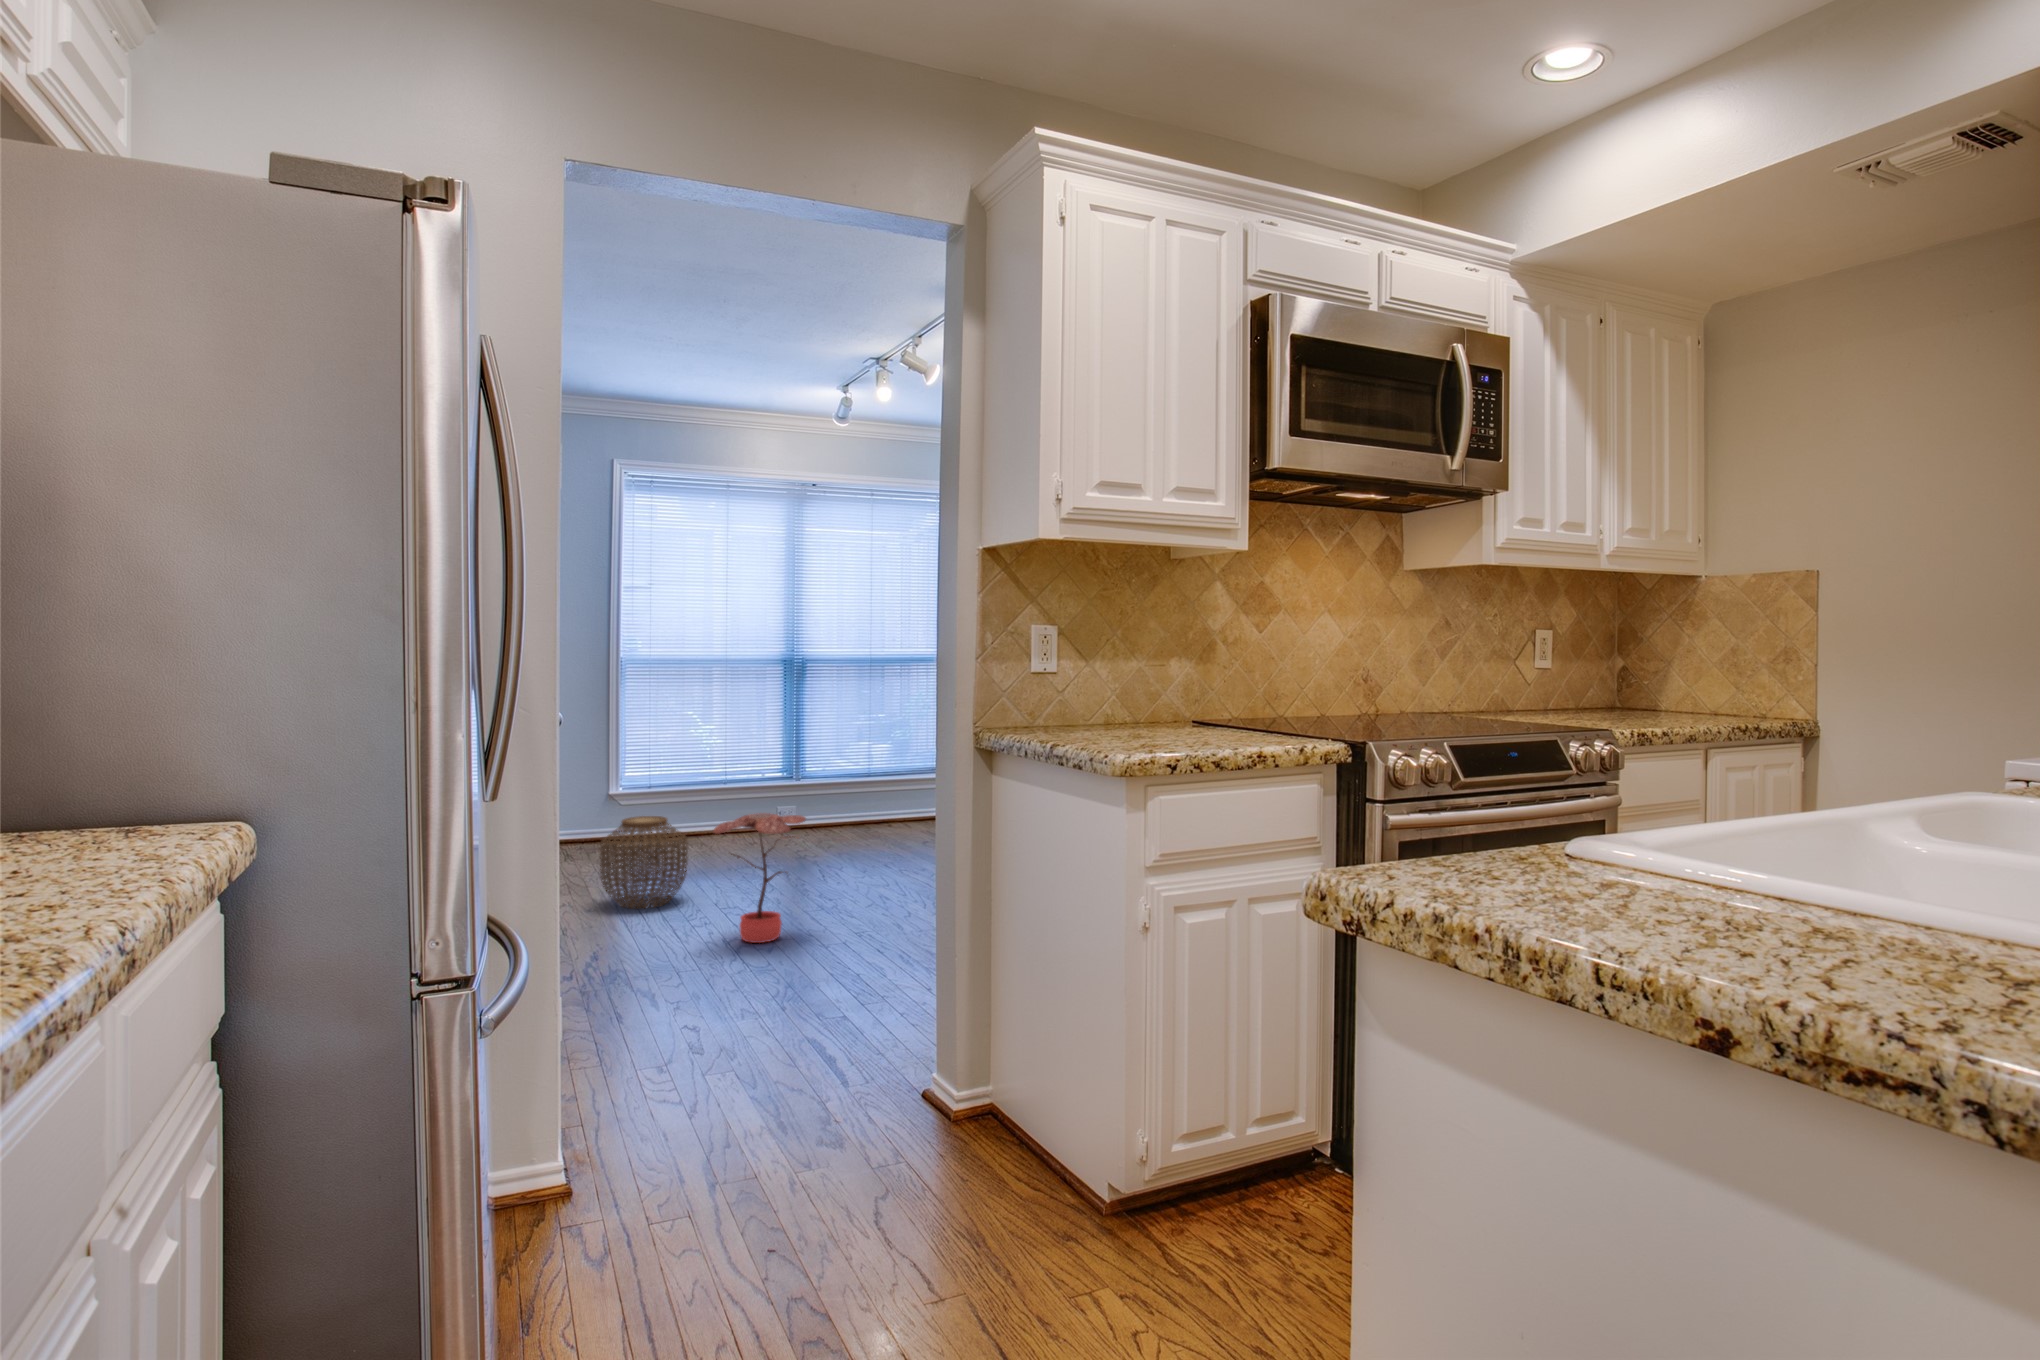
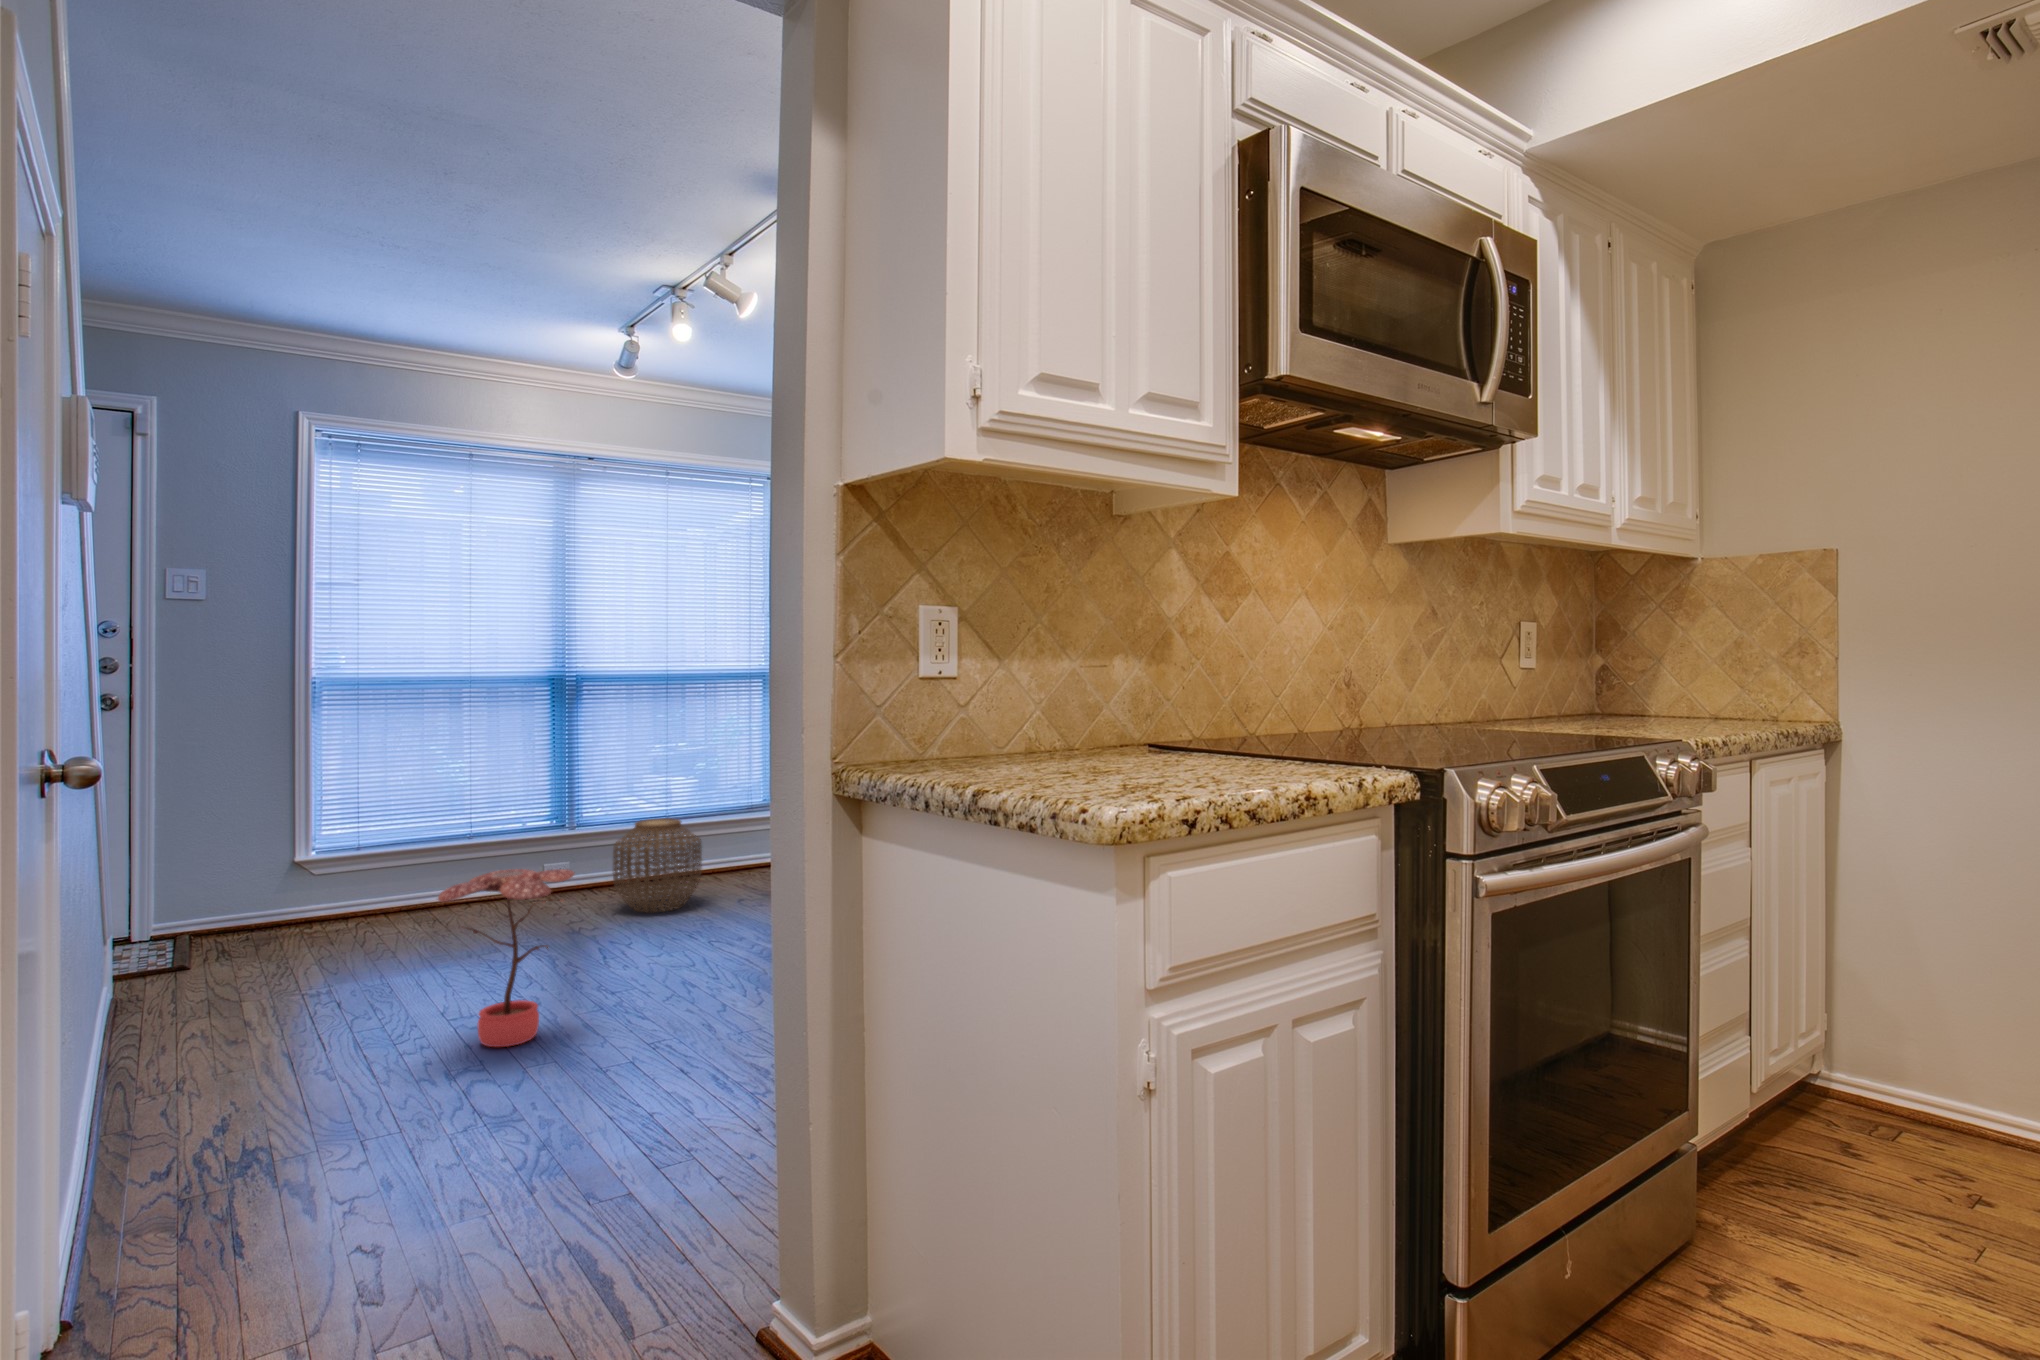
woven basket: present [600,816,688,909] -> present [613,818,702,912]

